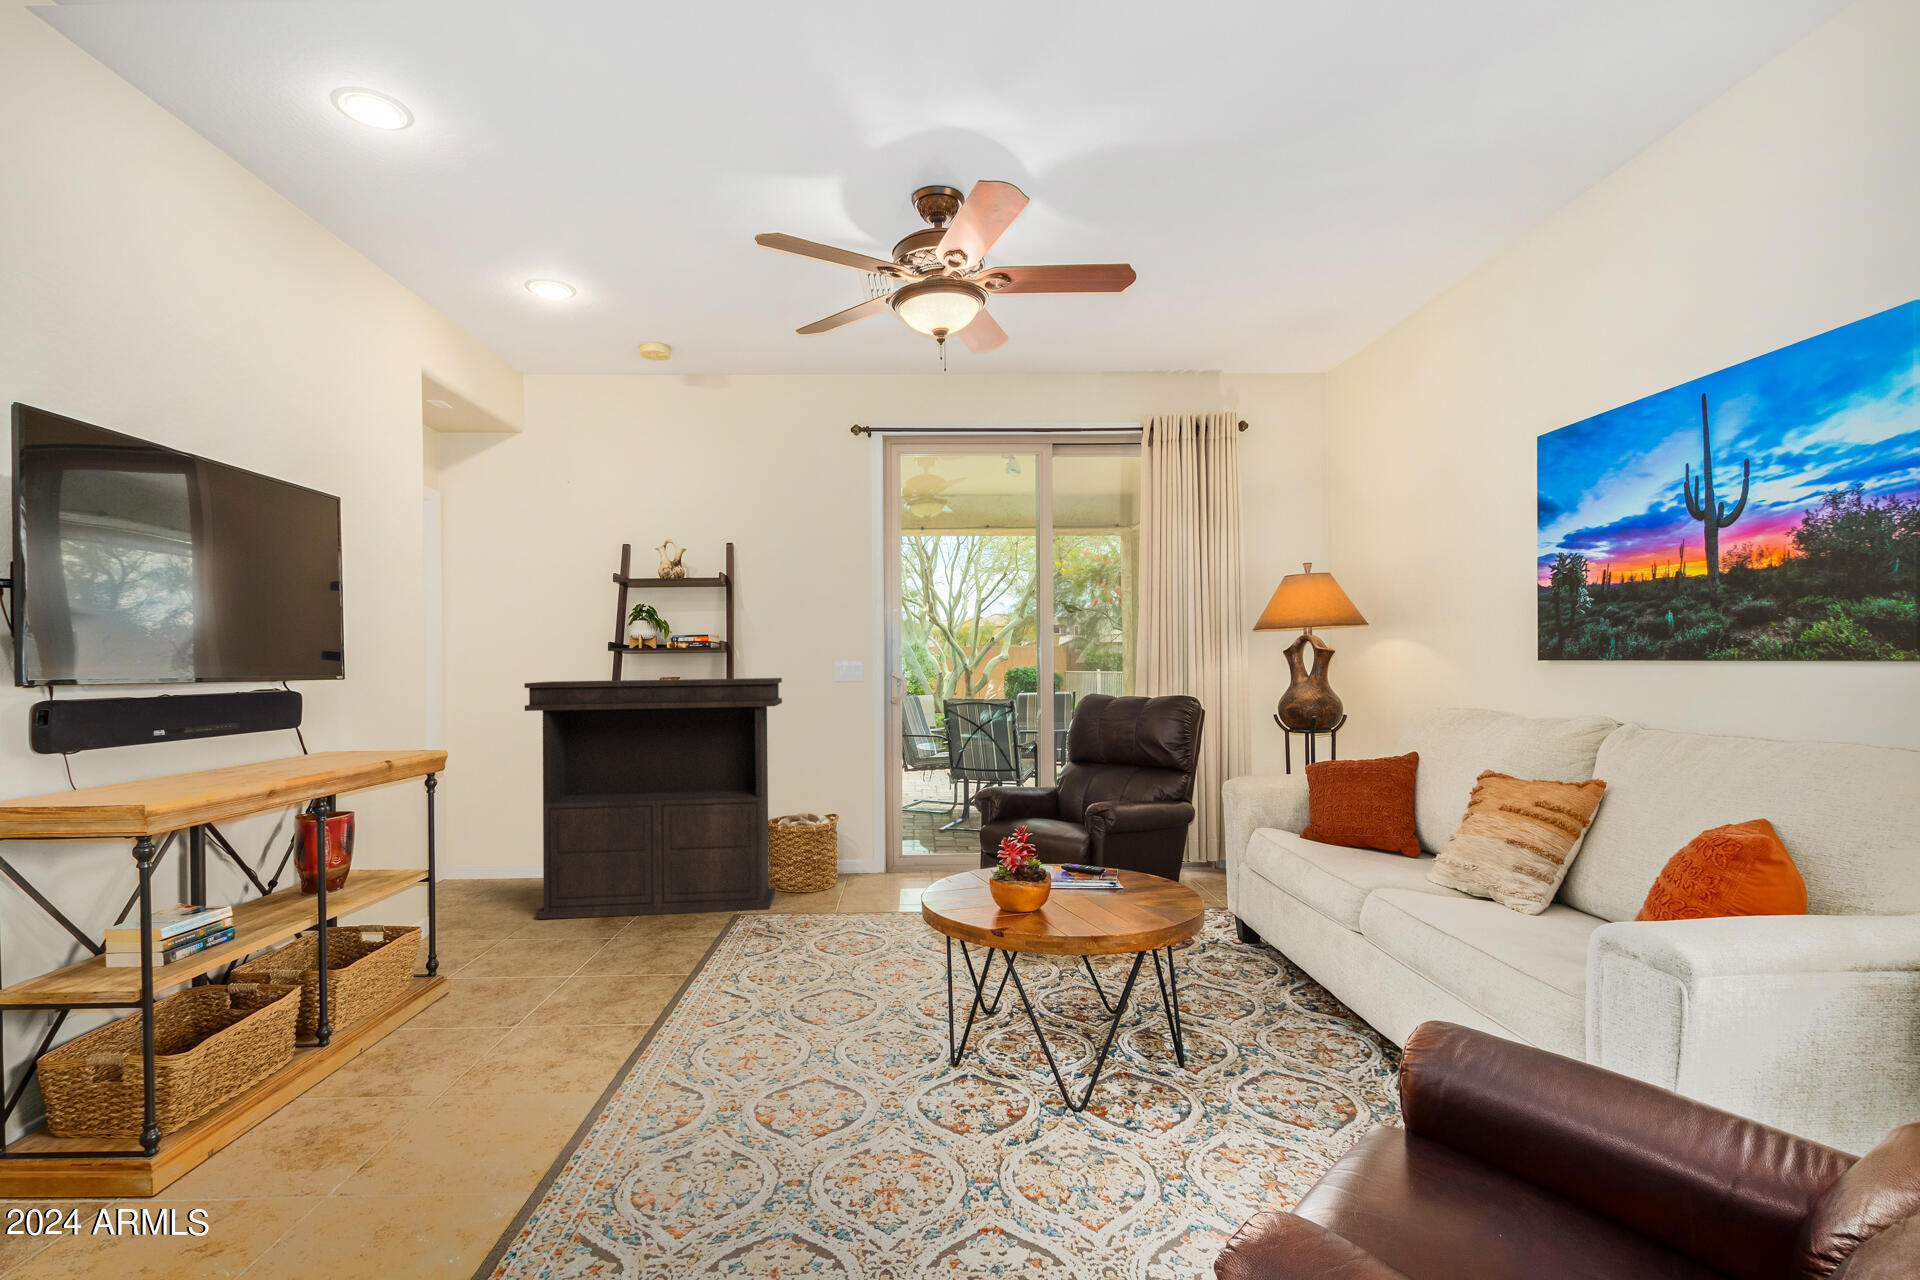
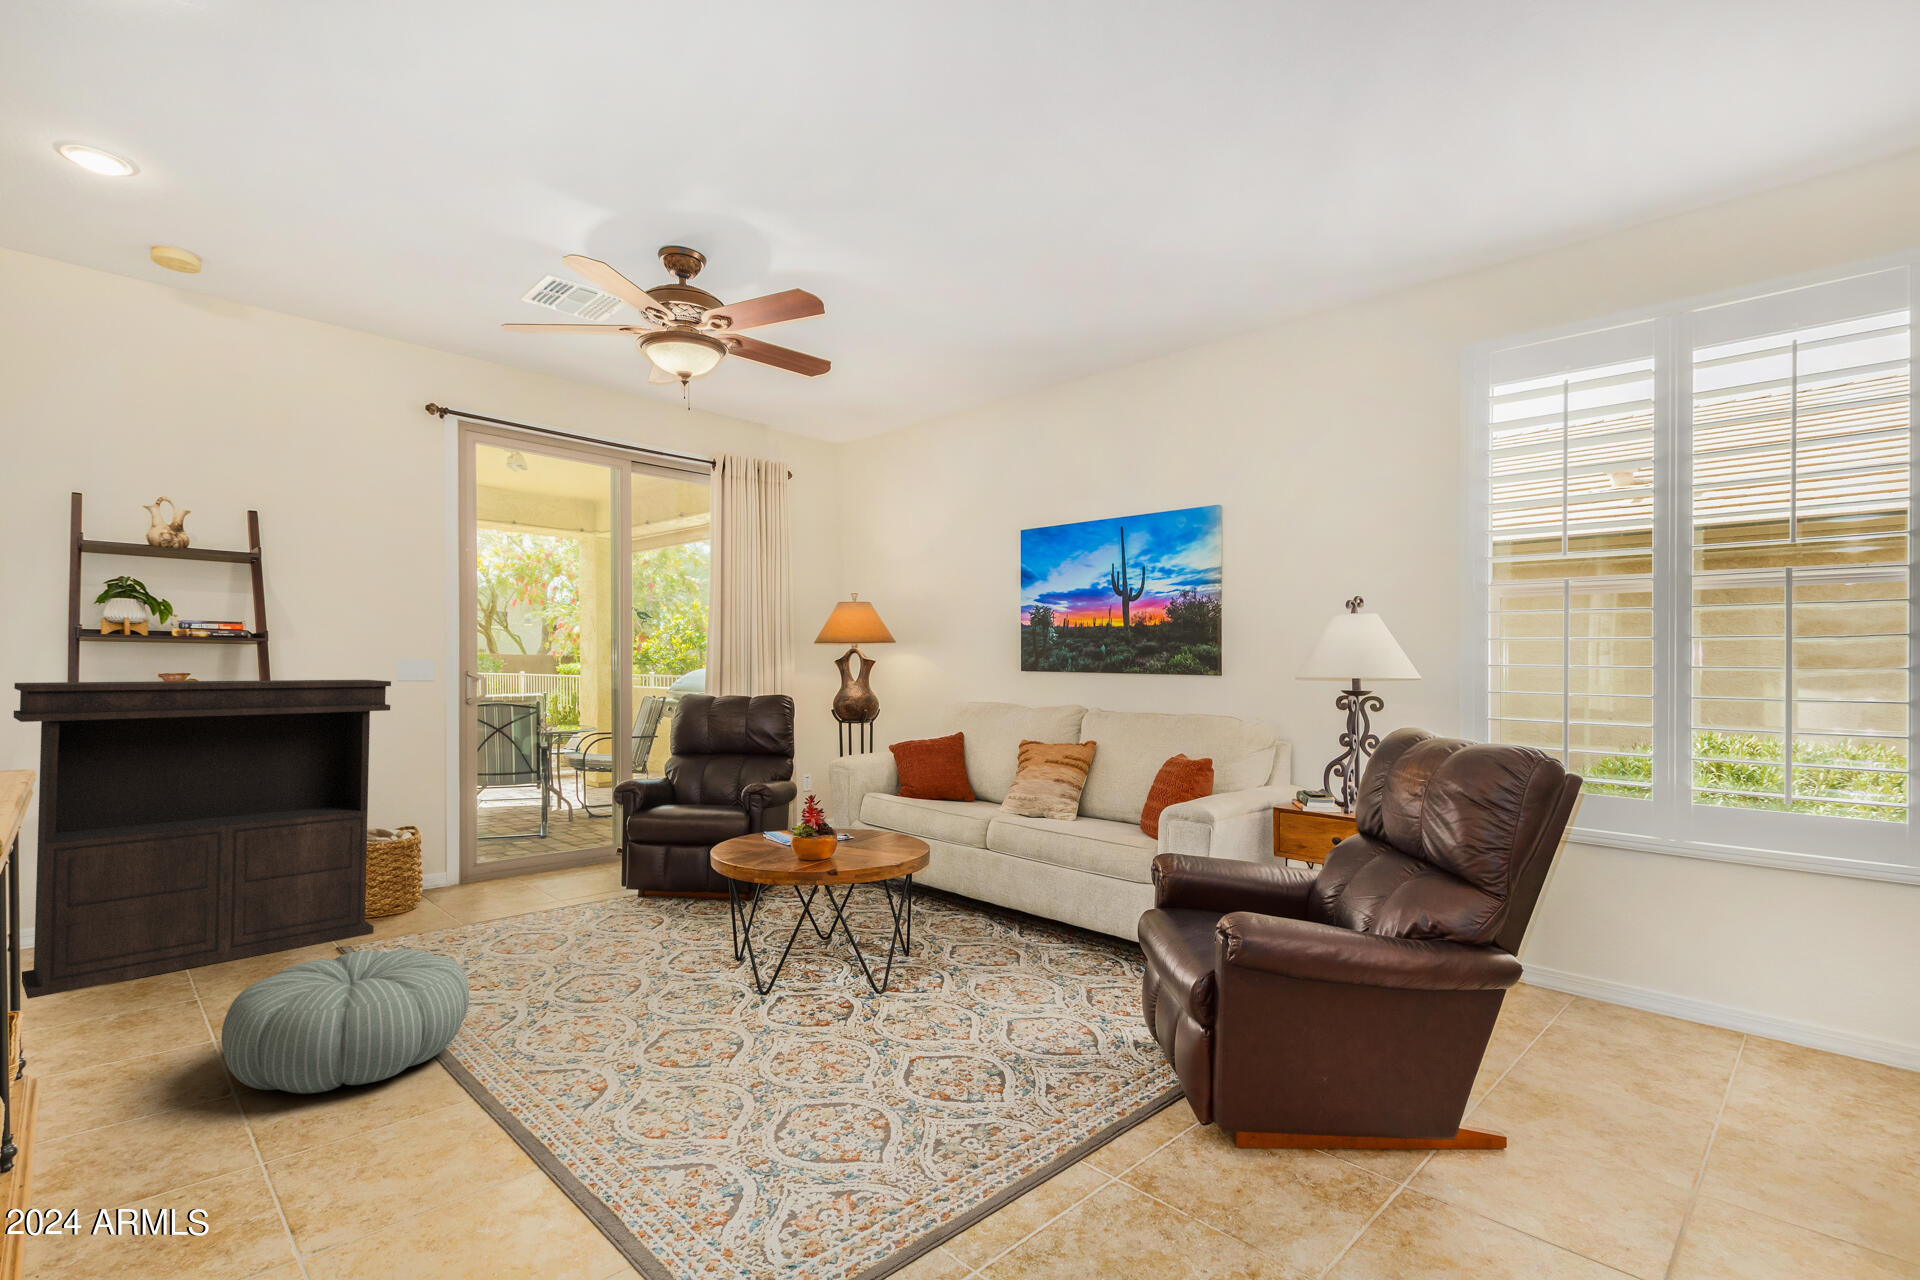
pouf: none [461,933,675,1068] -> present [222,949,469,1093]

